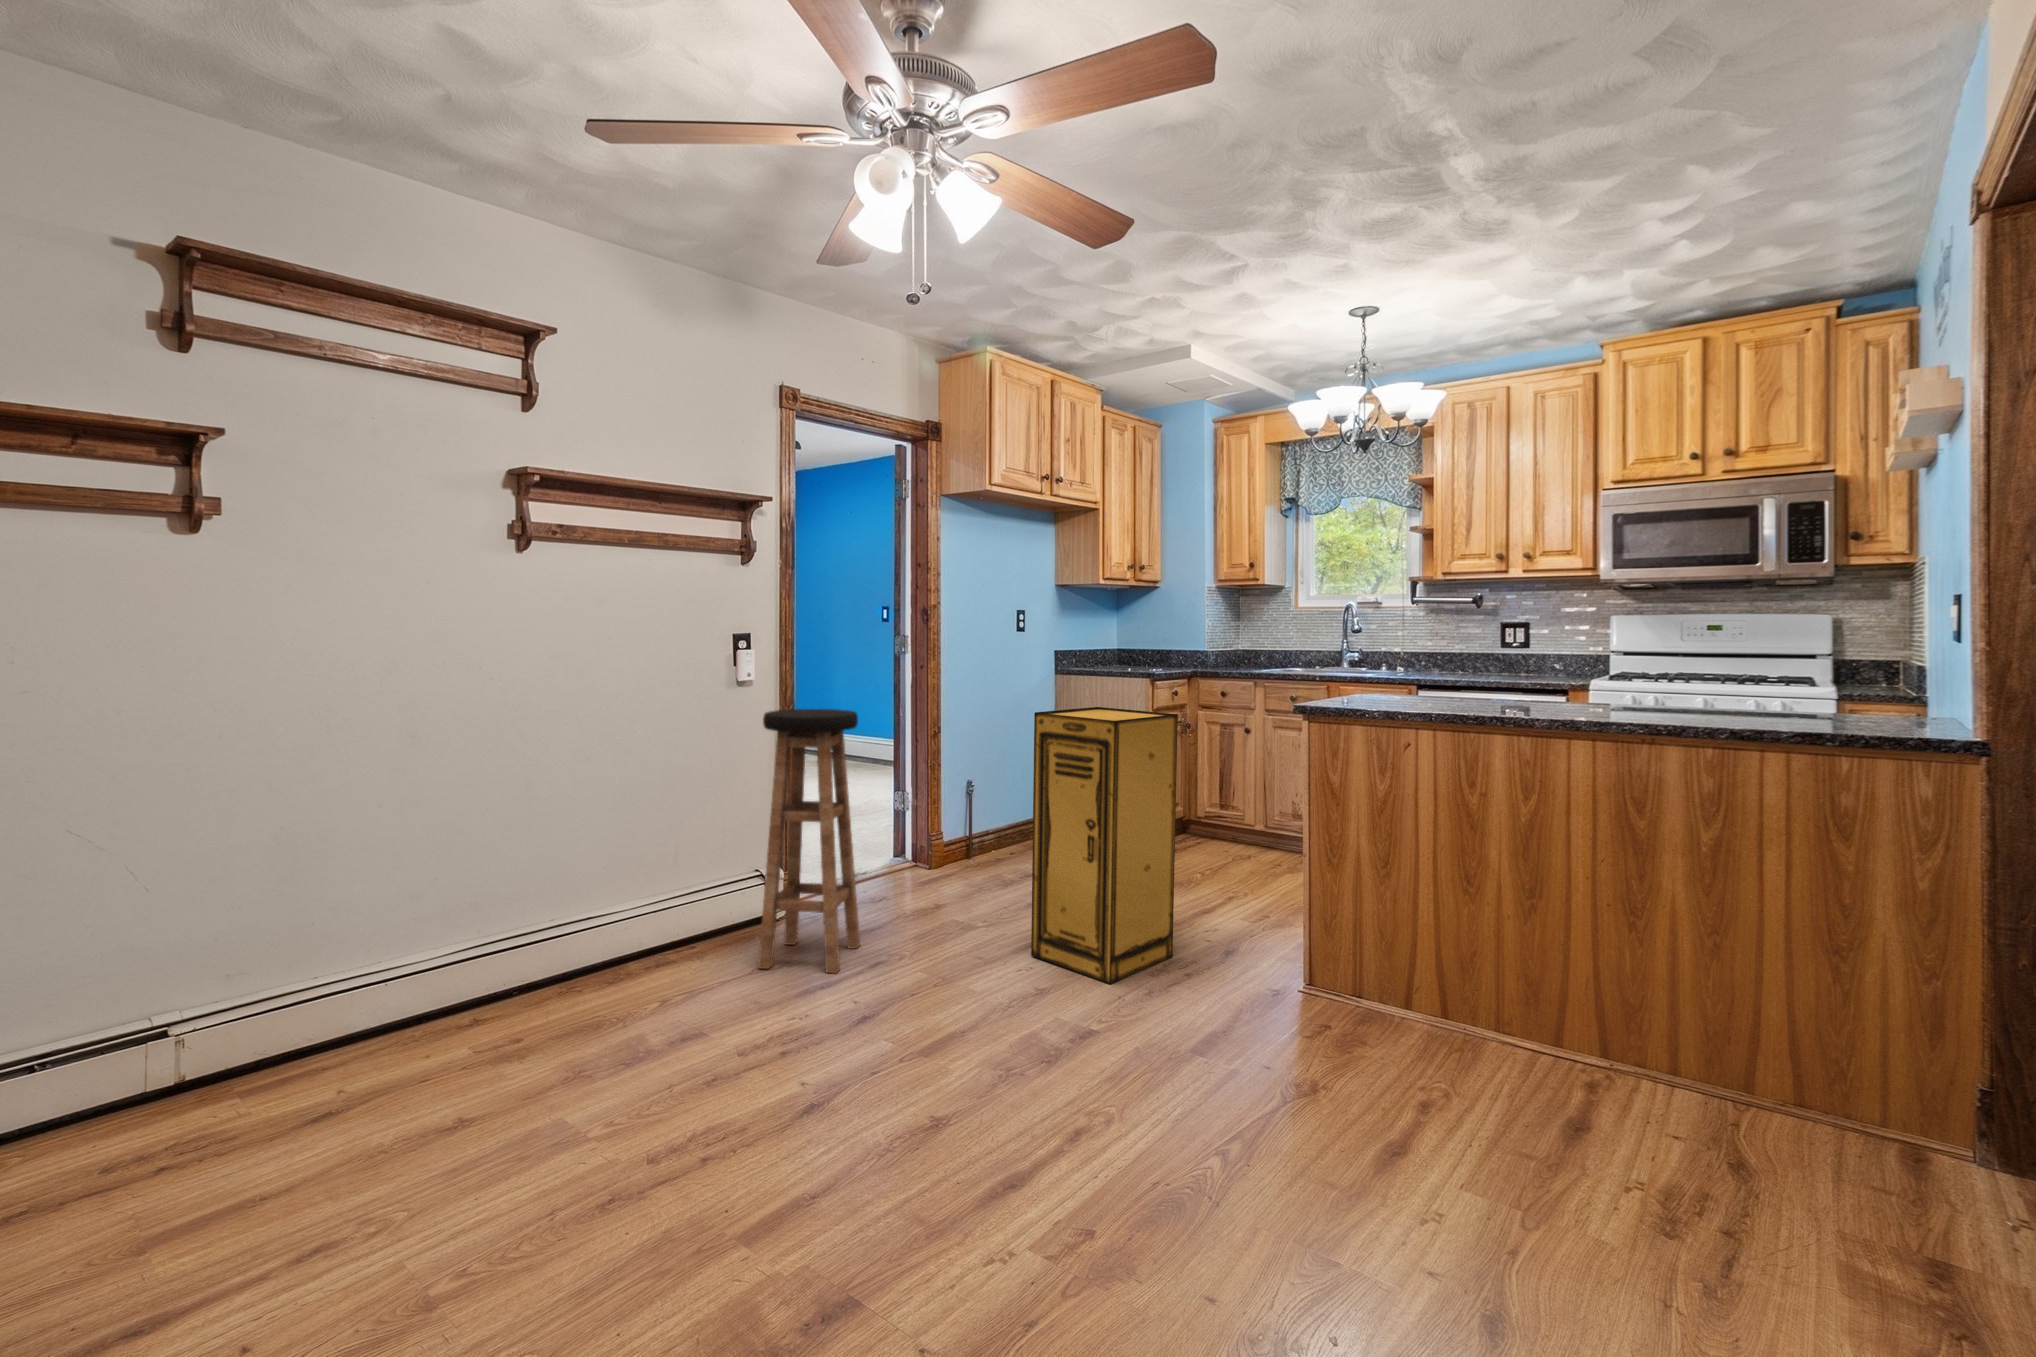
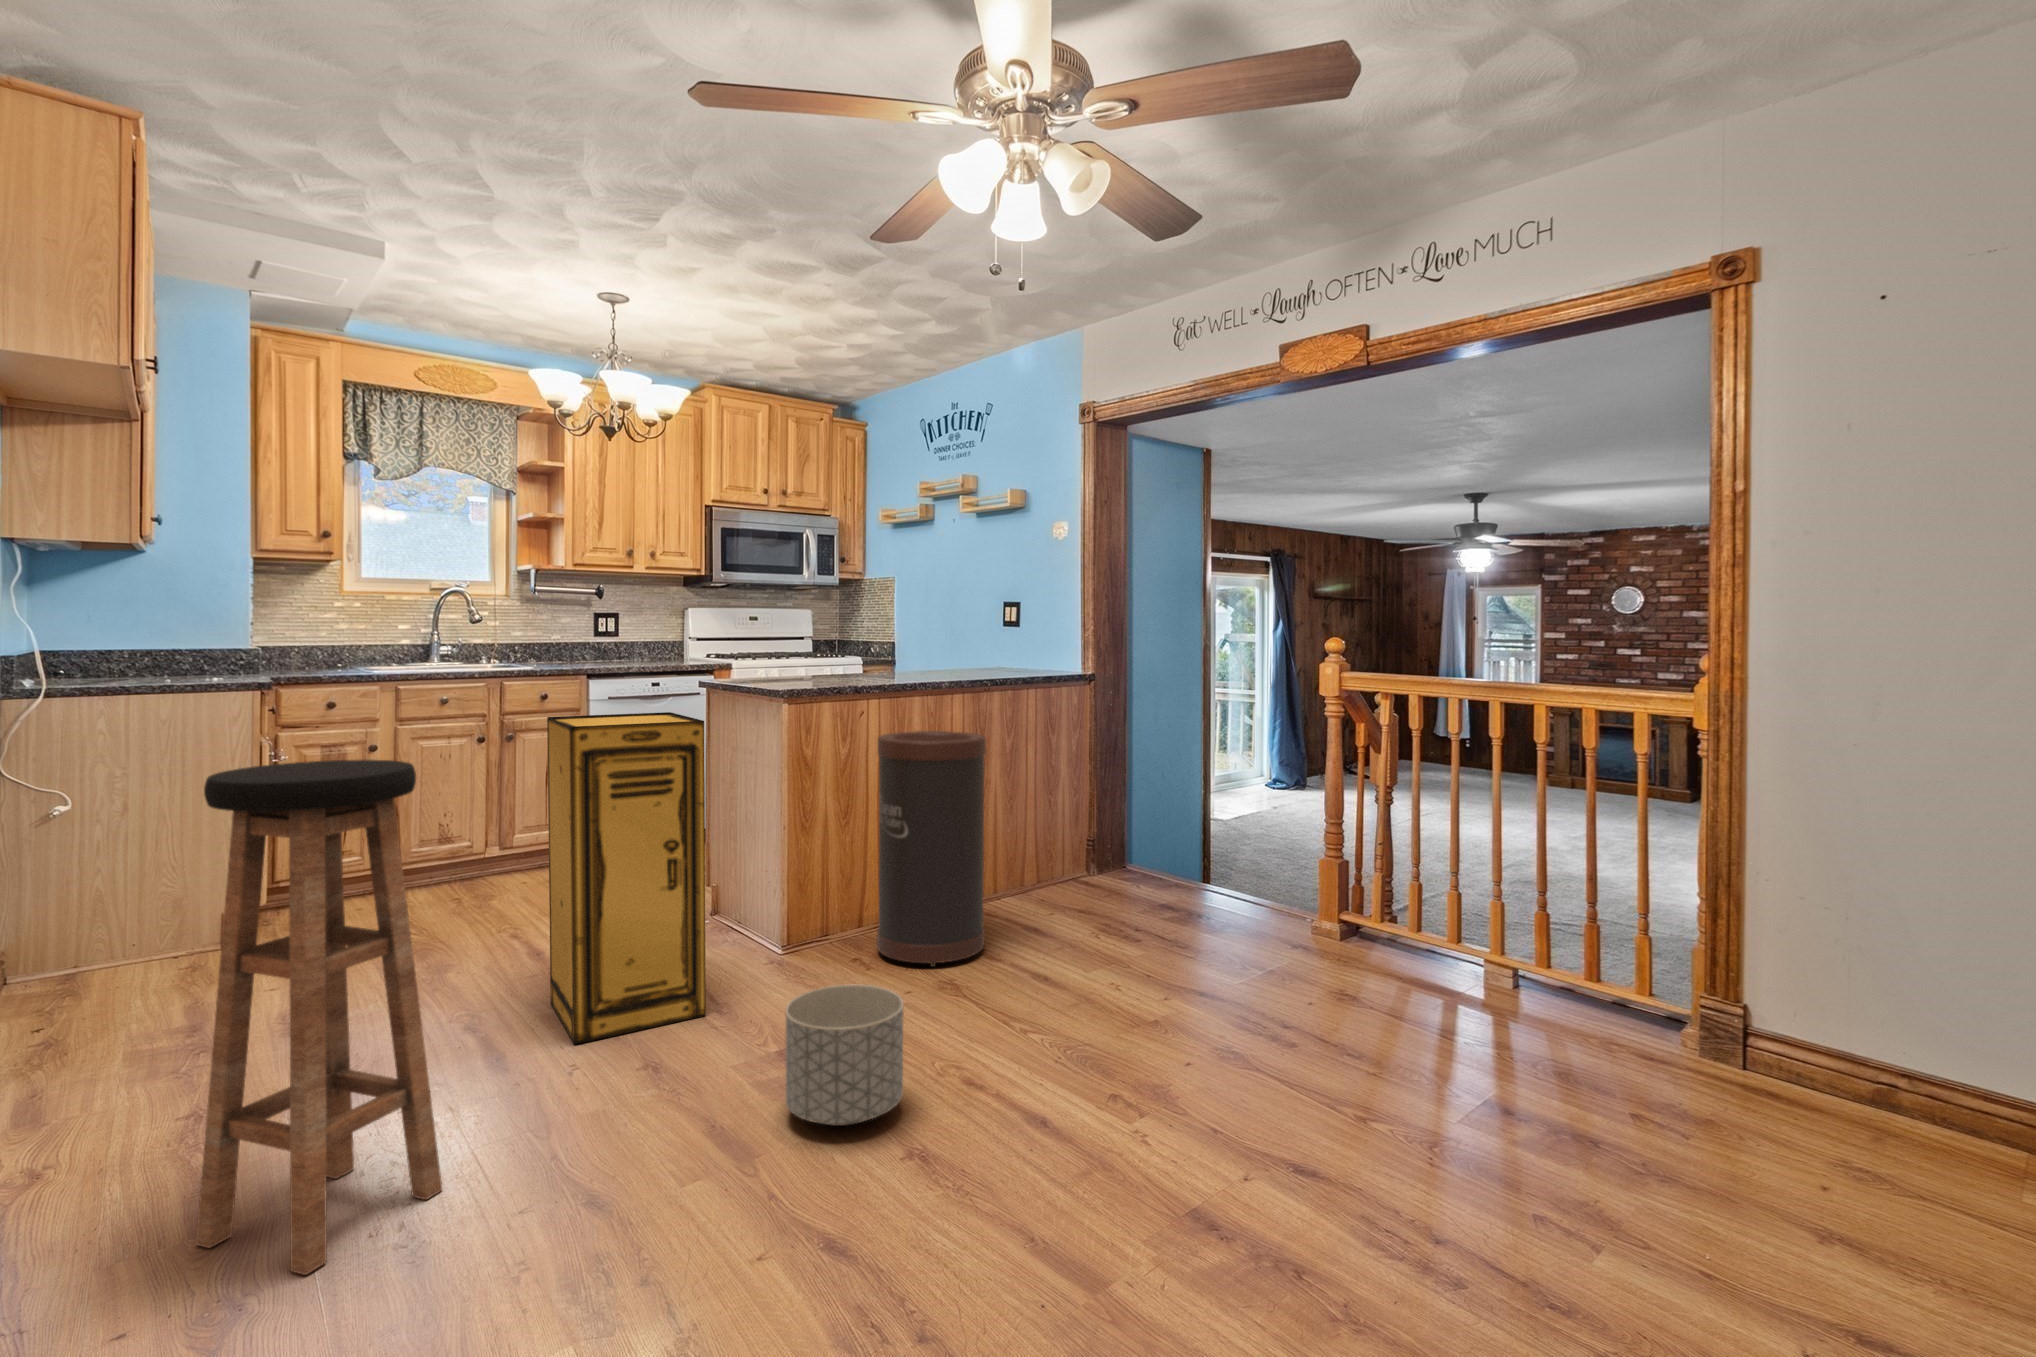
trash can: none [1306,770,1465,1083] -> present [877,731,986,967]
planter: none [904,958,1009,1085] -> present [786,985,903,1126]

